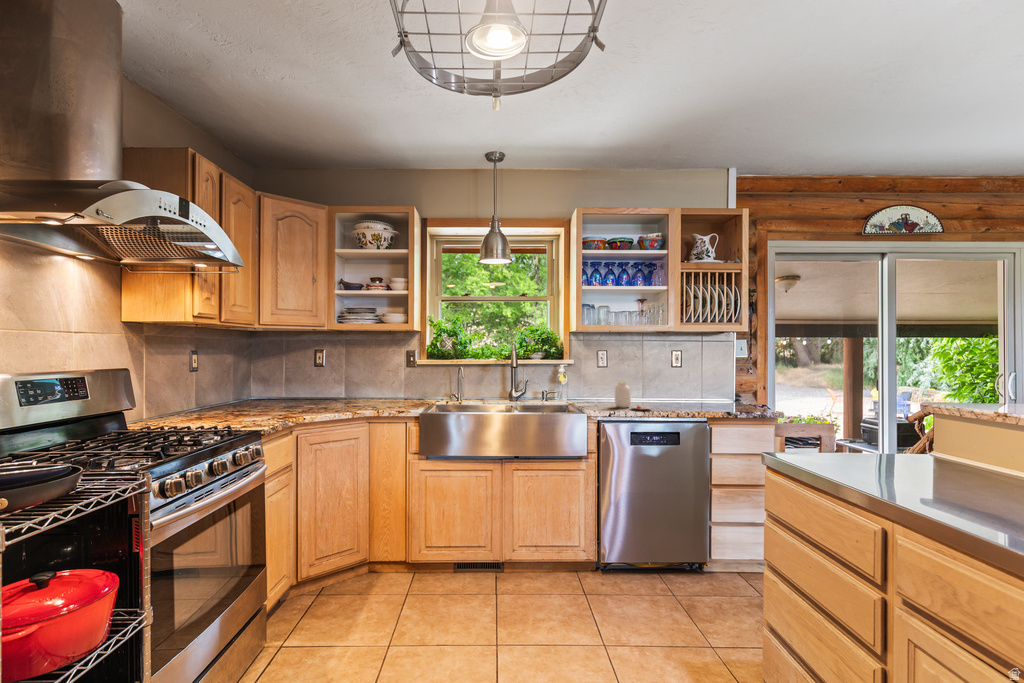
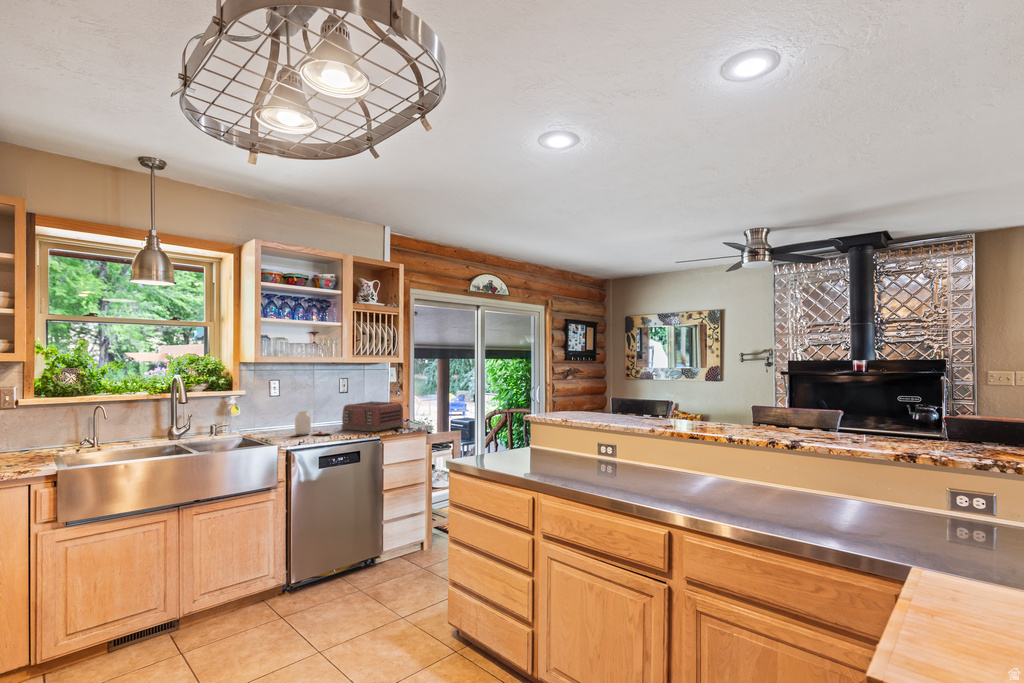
toaster: none [669,376,746,413] -> present [342,402,403,432]

